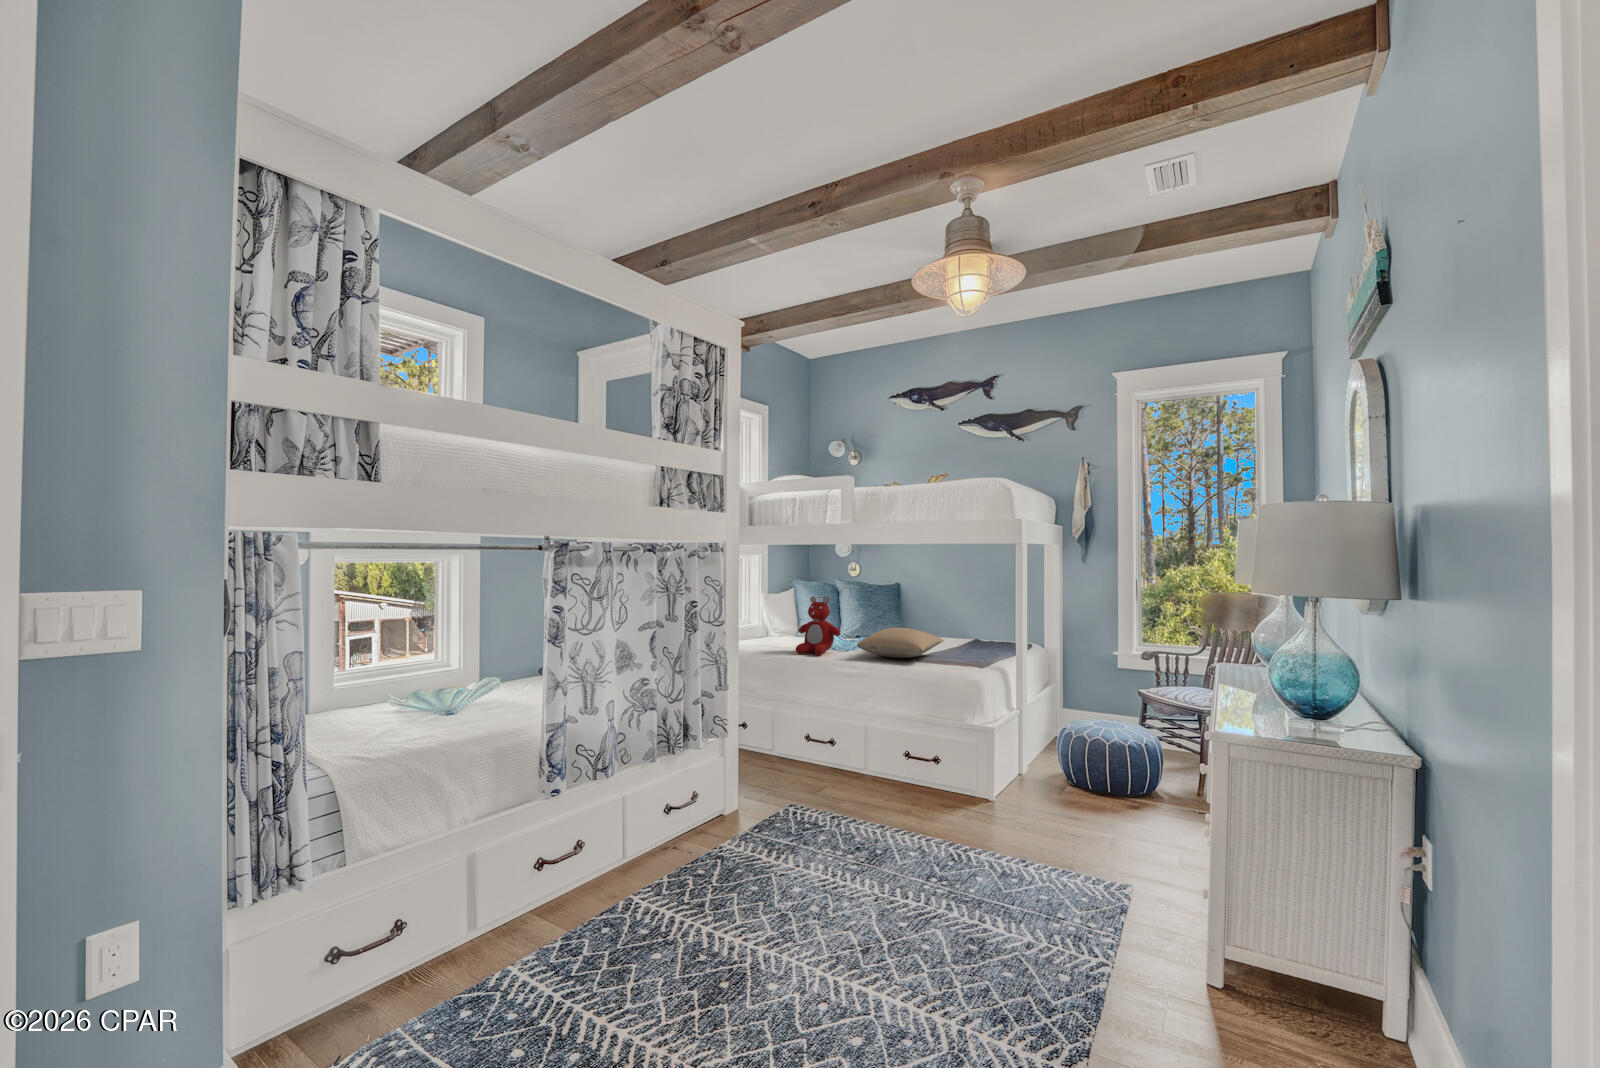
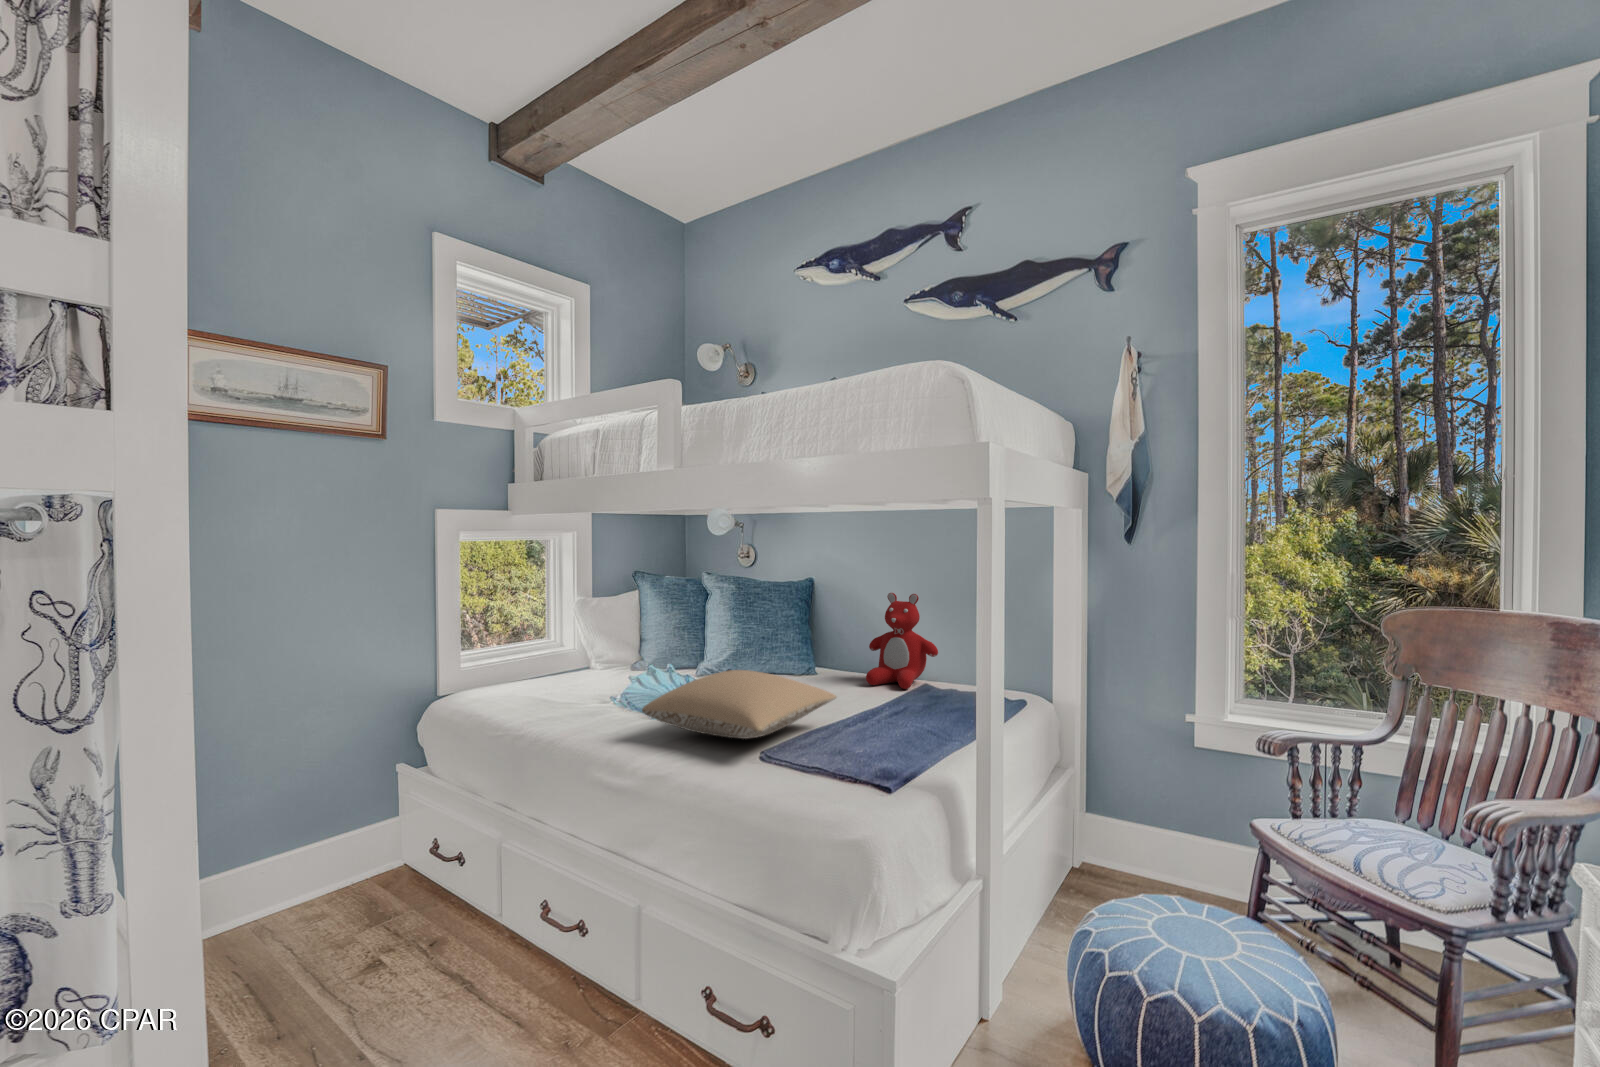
teddy bear: present [796,596,840,656] -> present [866,593,938,689]

